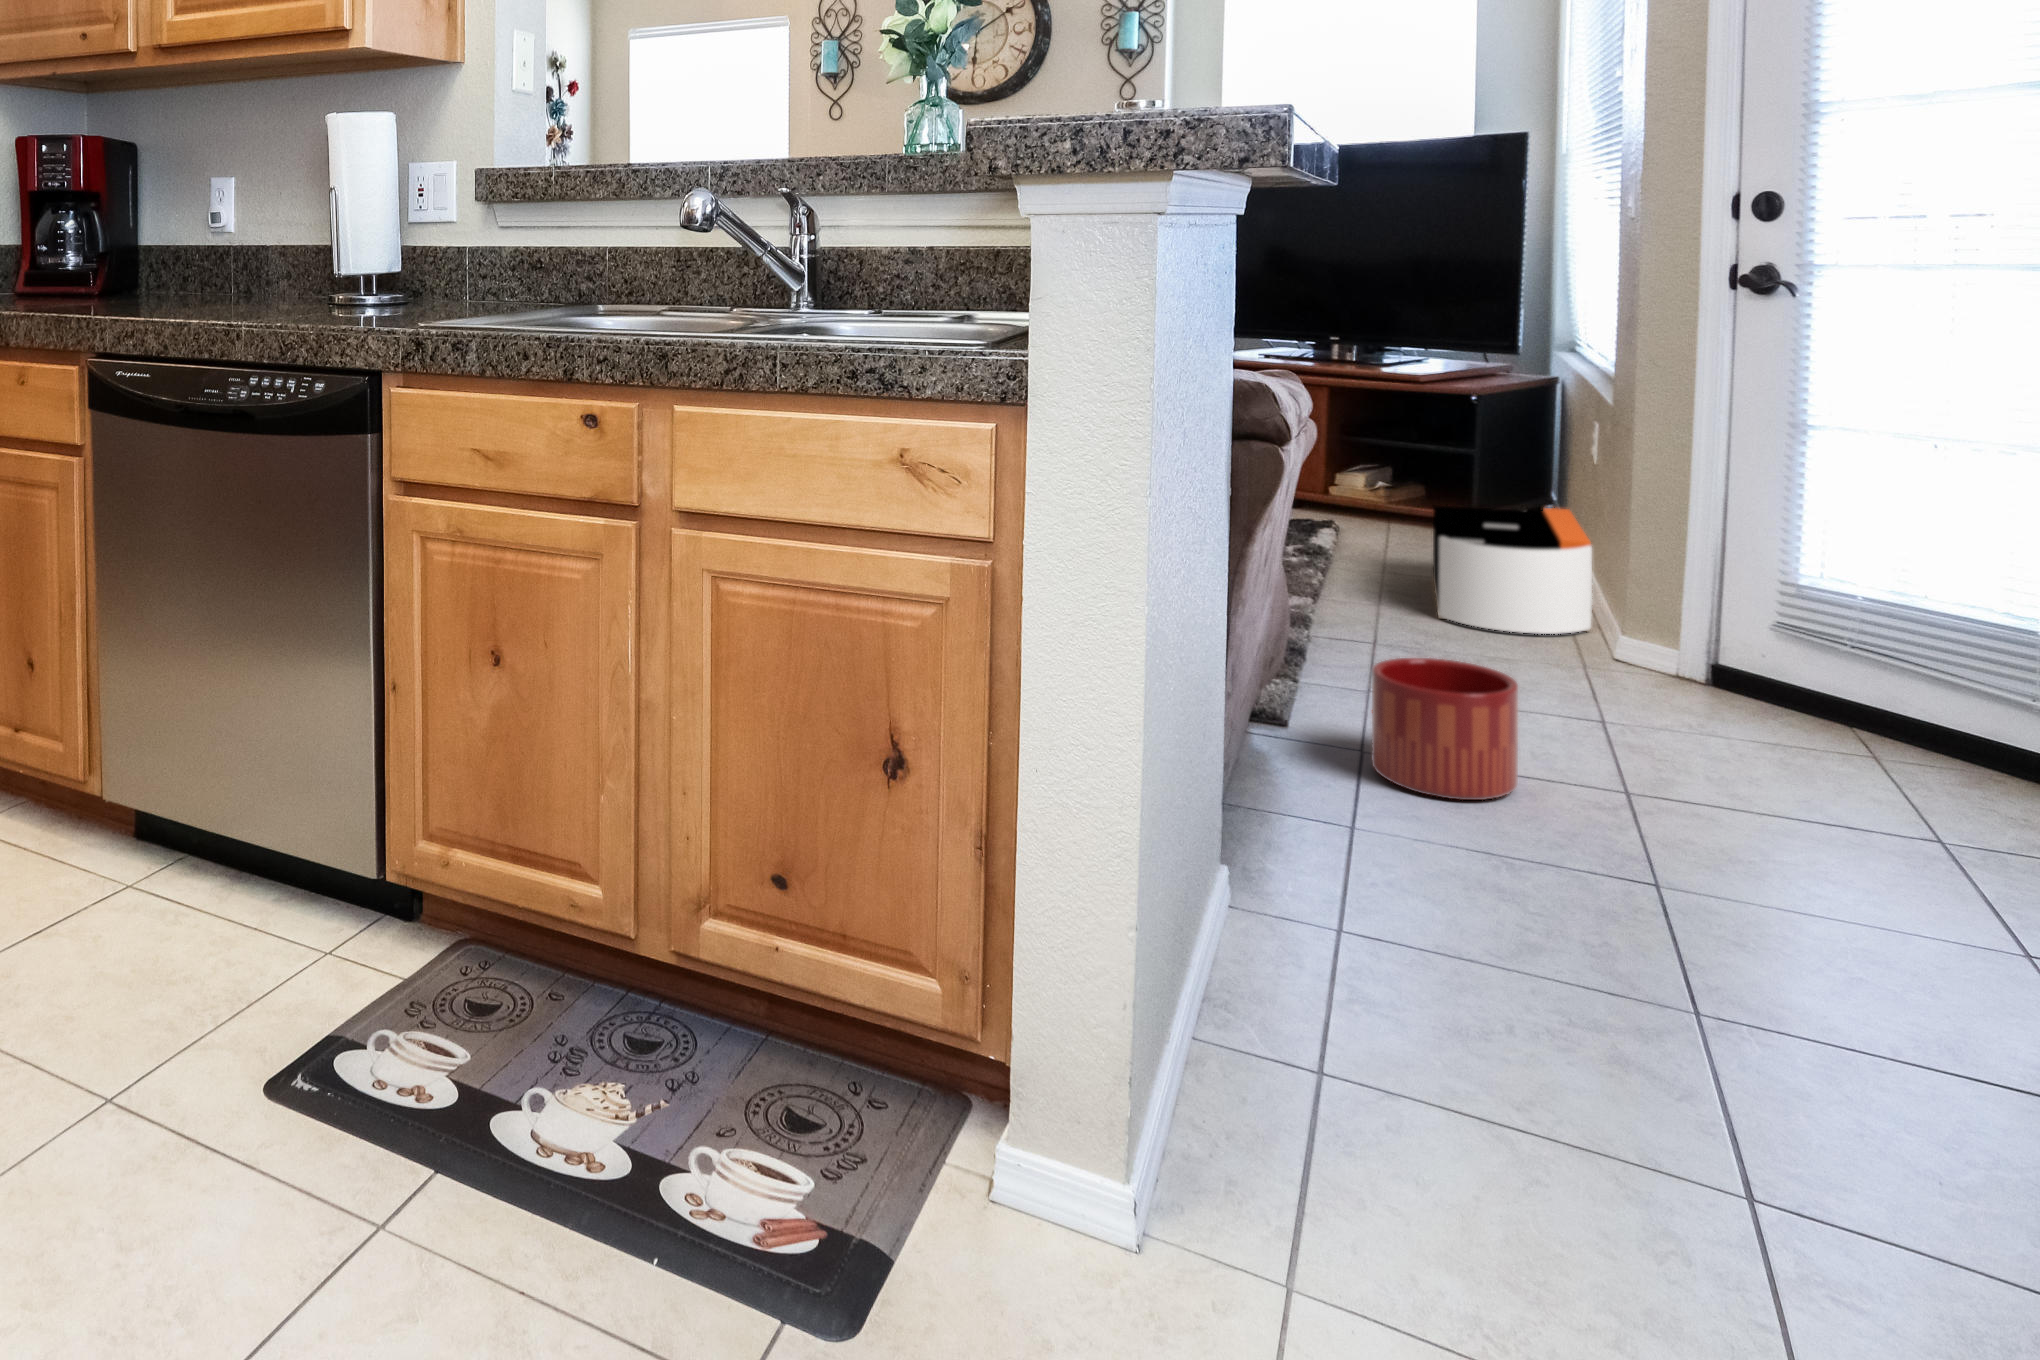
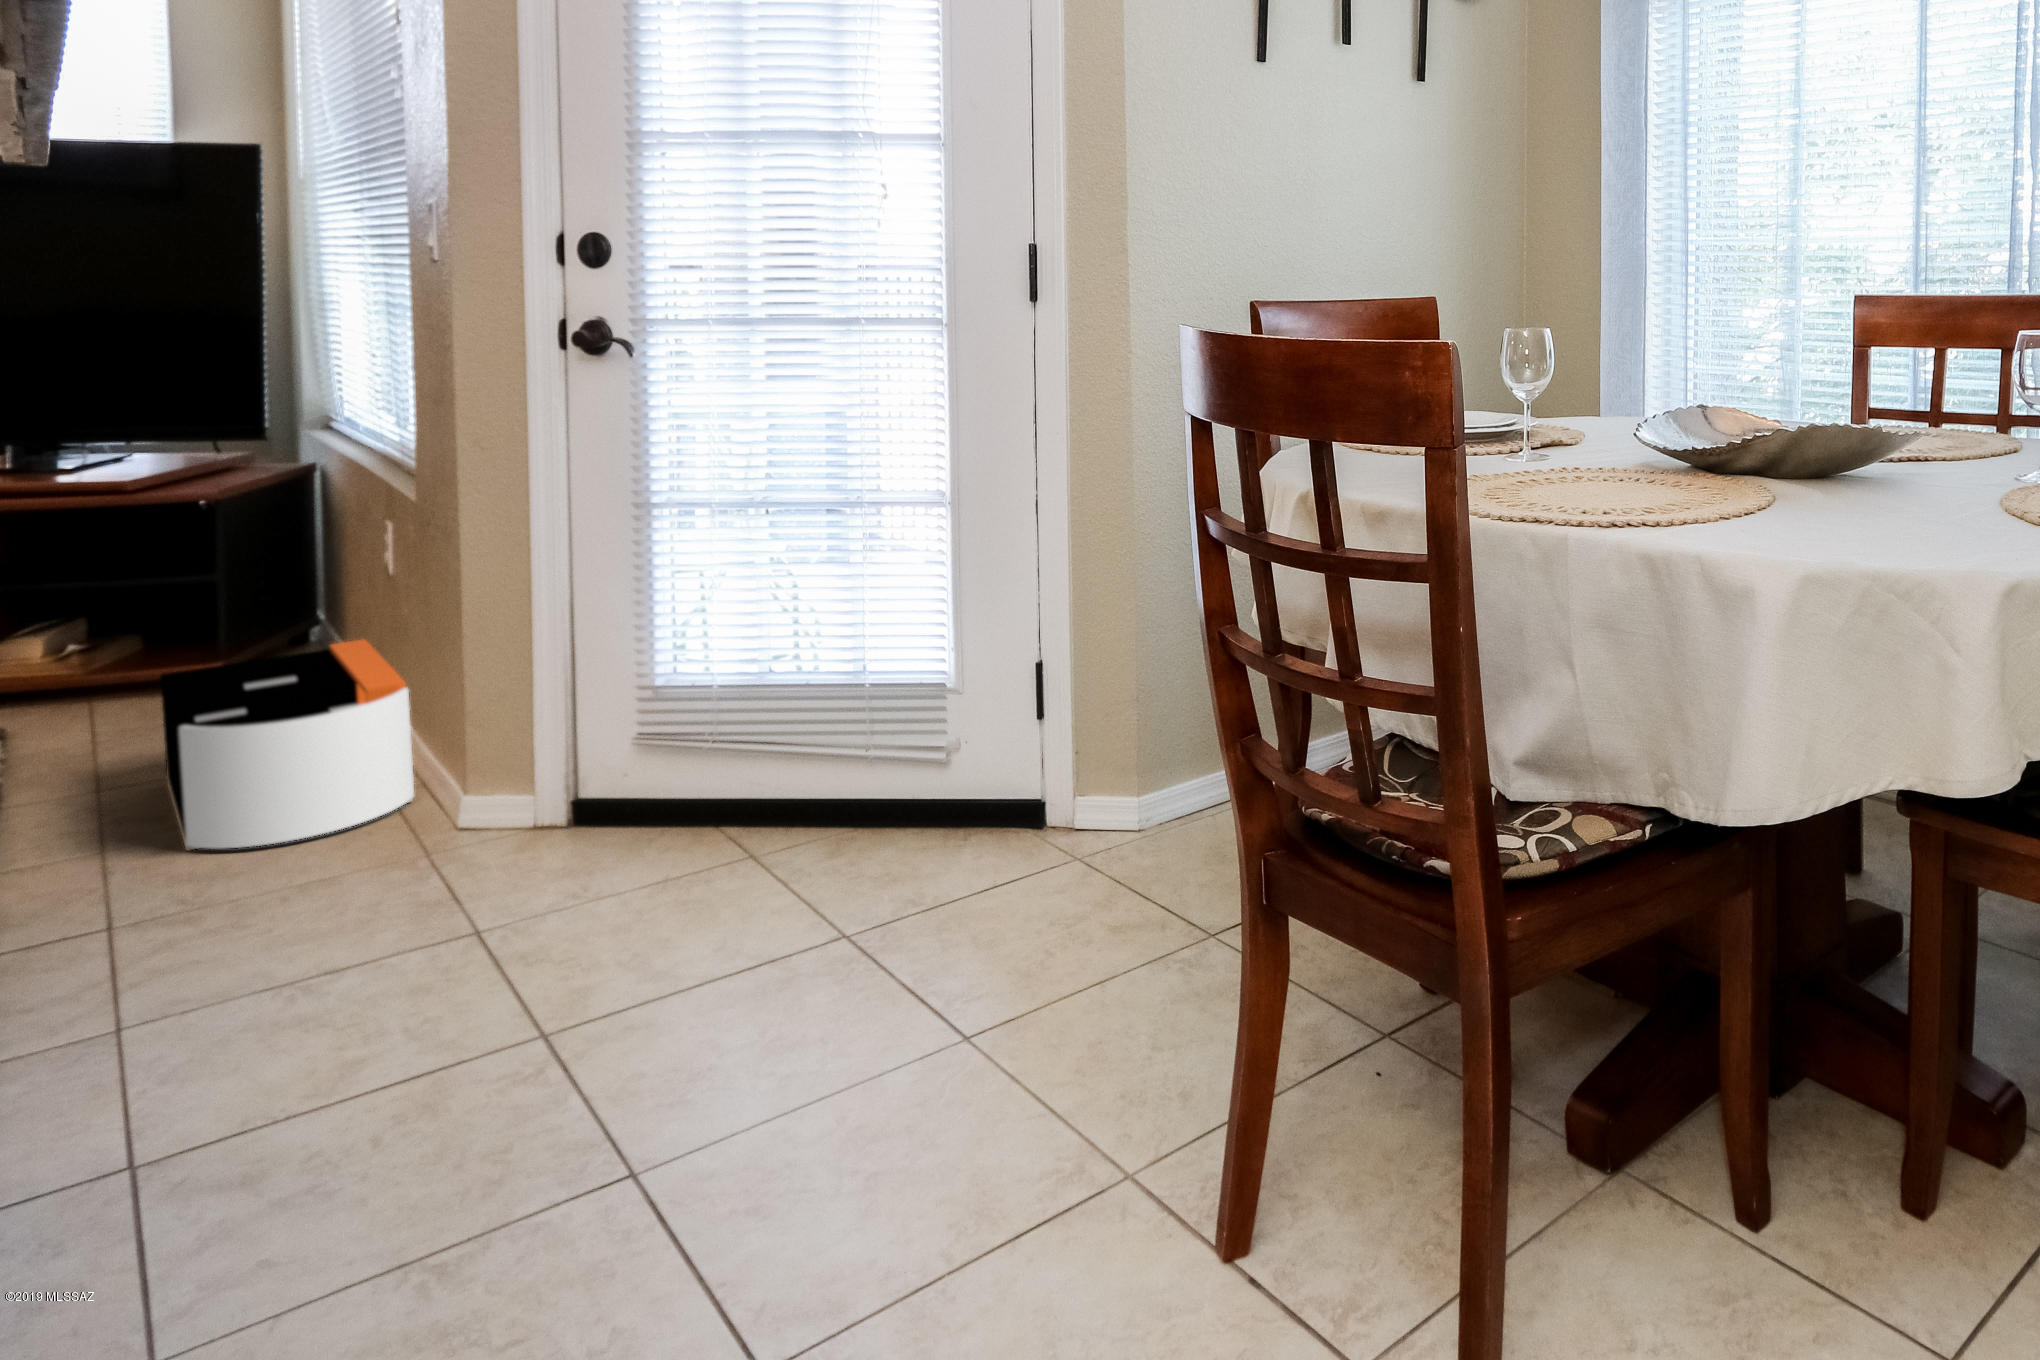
planter: present [1372,658,1518,800] -> none [85,948,367,1226]

